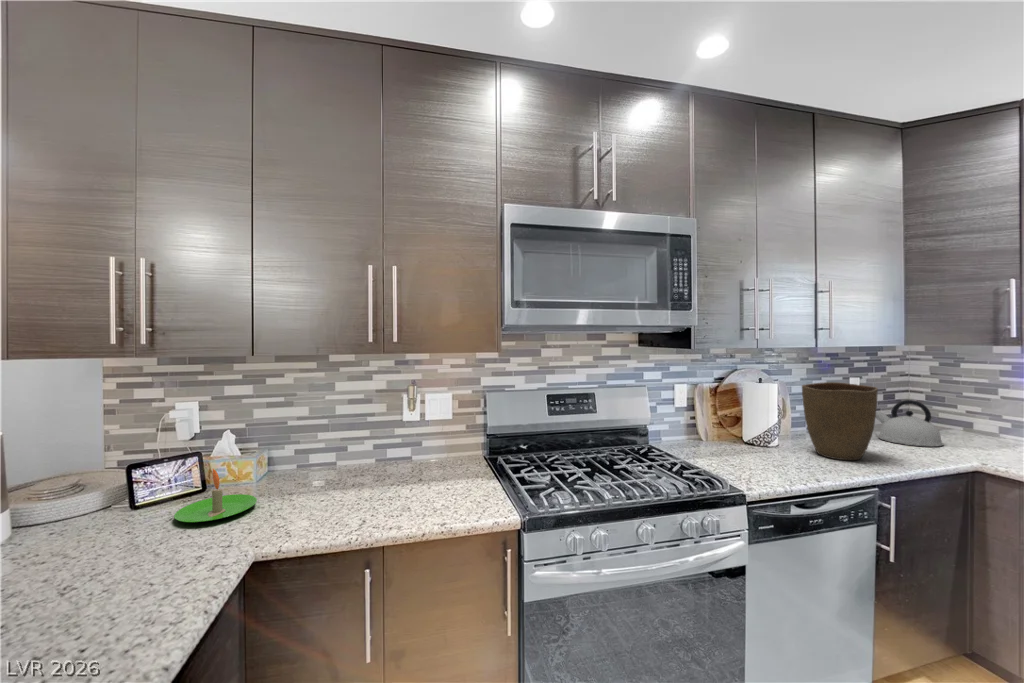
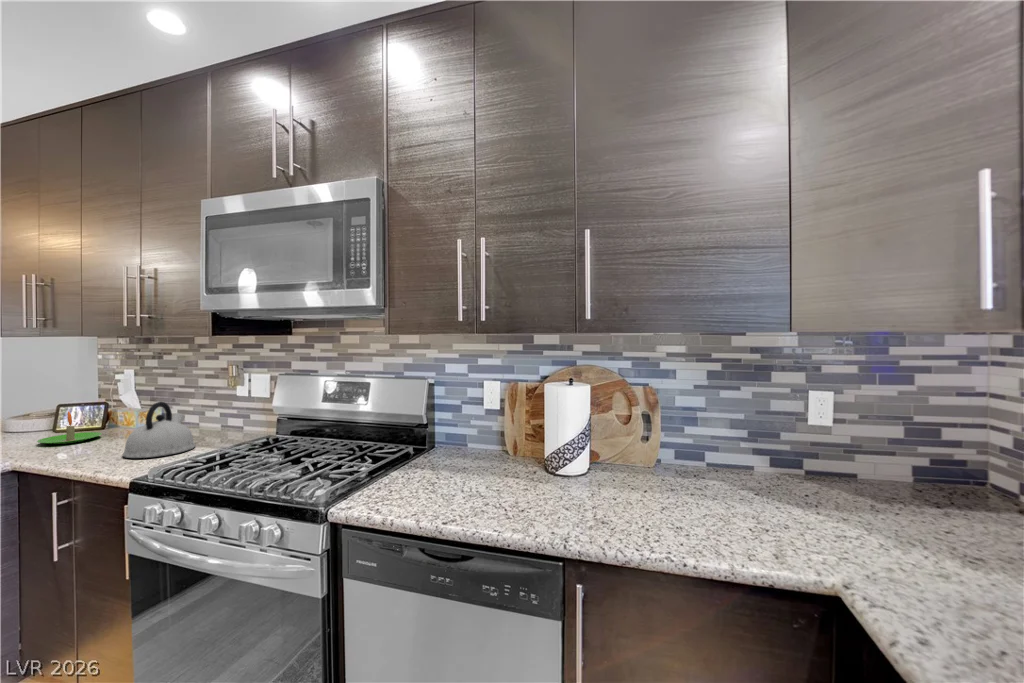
vase: present [802,382,878,460] -> none [551,388,646,511]
kettle: present [876,400,943,447] -> present [123,402,195,458]

